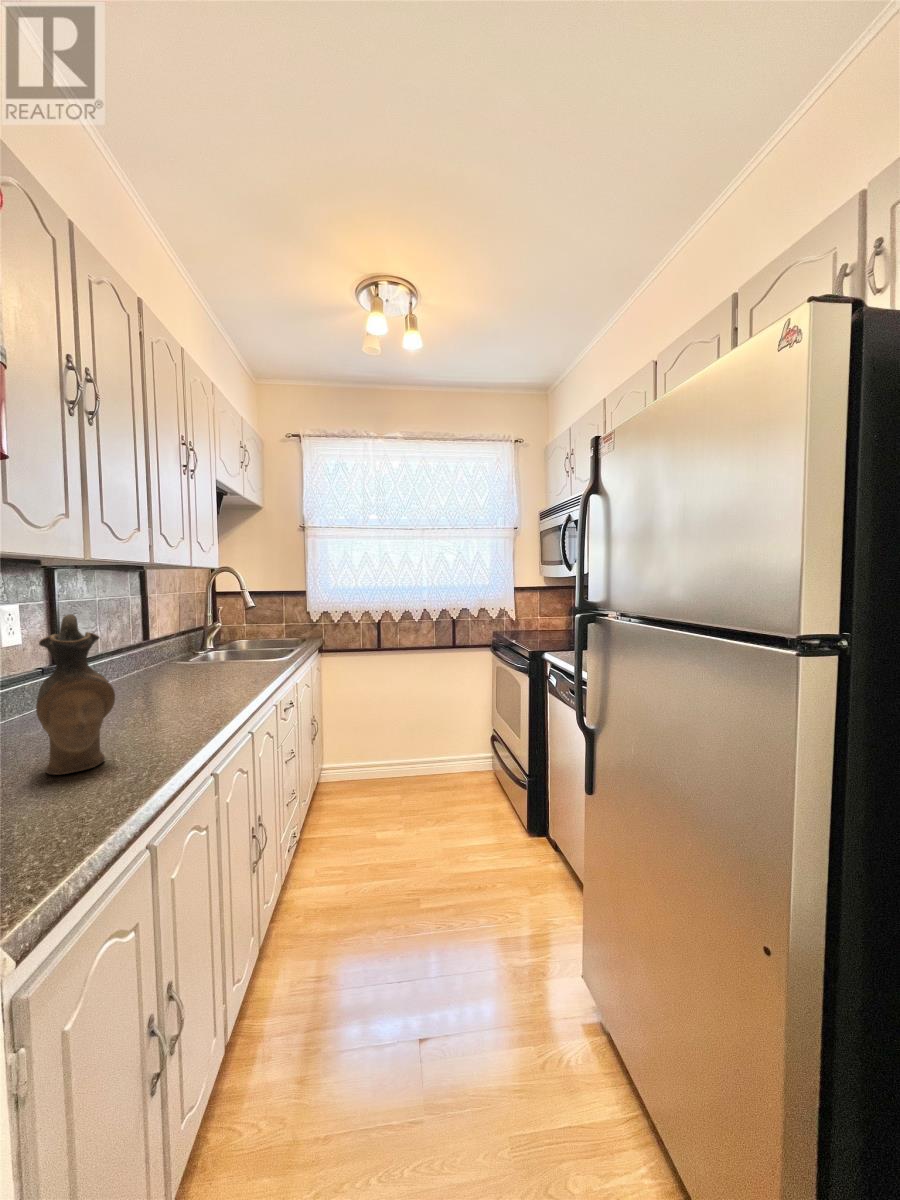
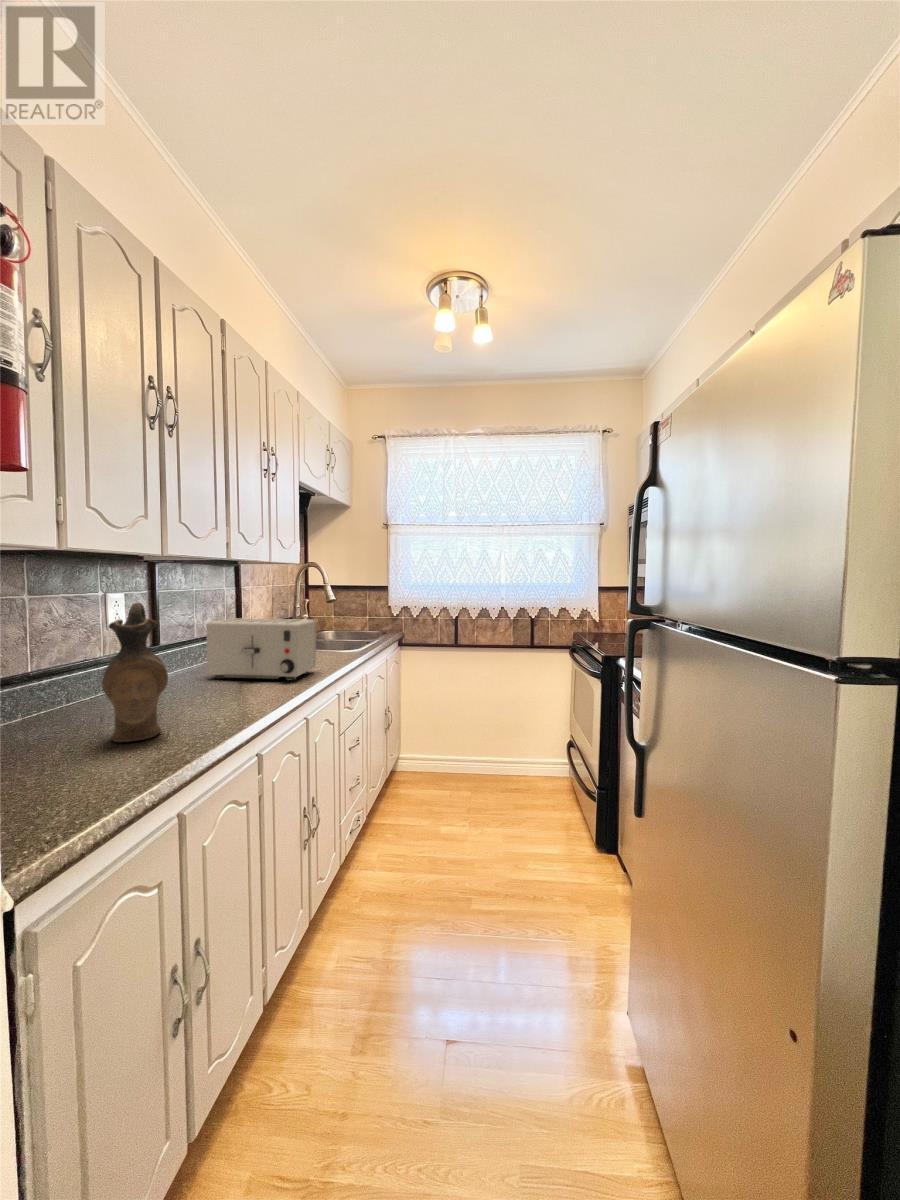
toaster: none [124,628,250,698] -> present [206,618,316,680]

